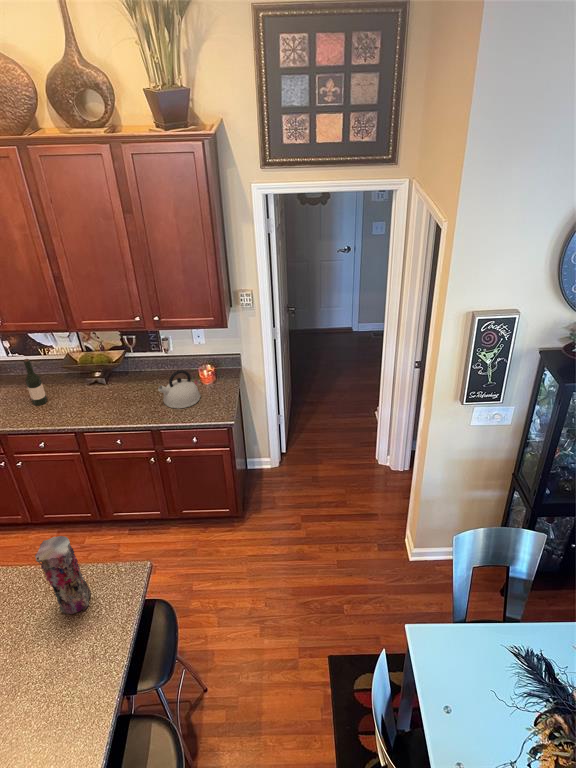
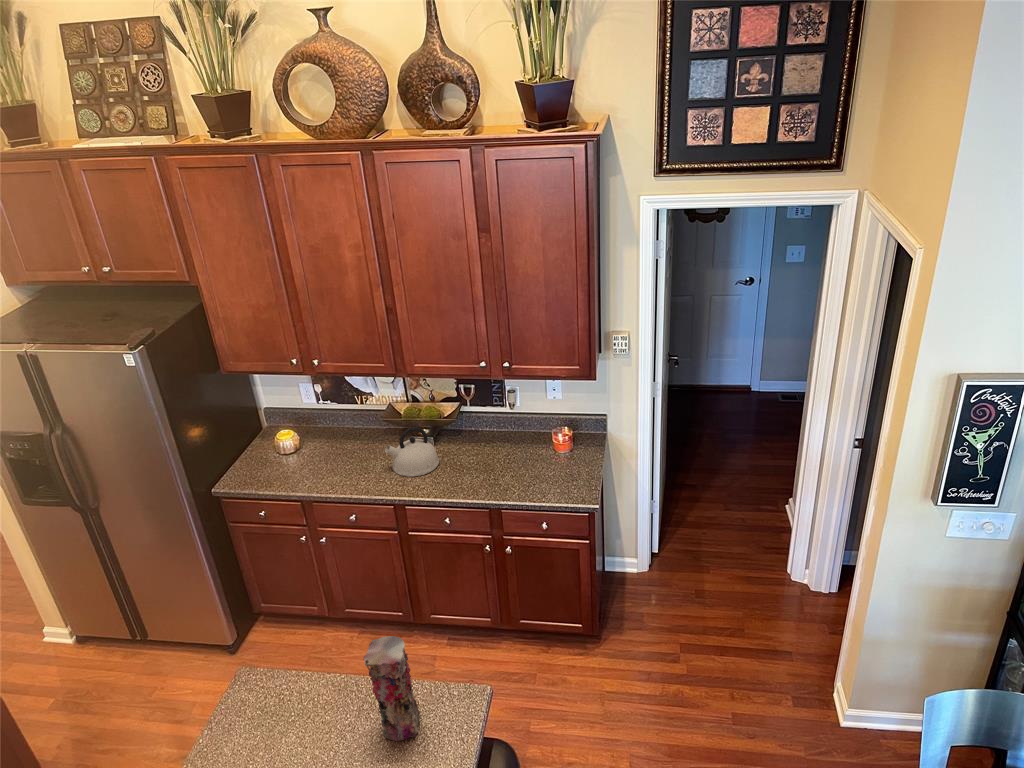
wine bottle: present [24,359,47,406] -> none [338,406,361,466]
kettle: present [158,370,200,409] -> present [385,427,439,477]

